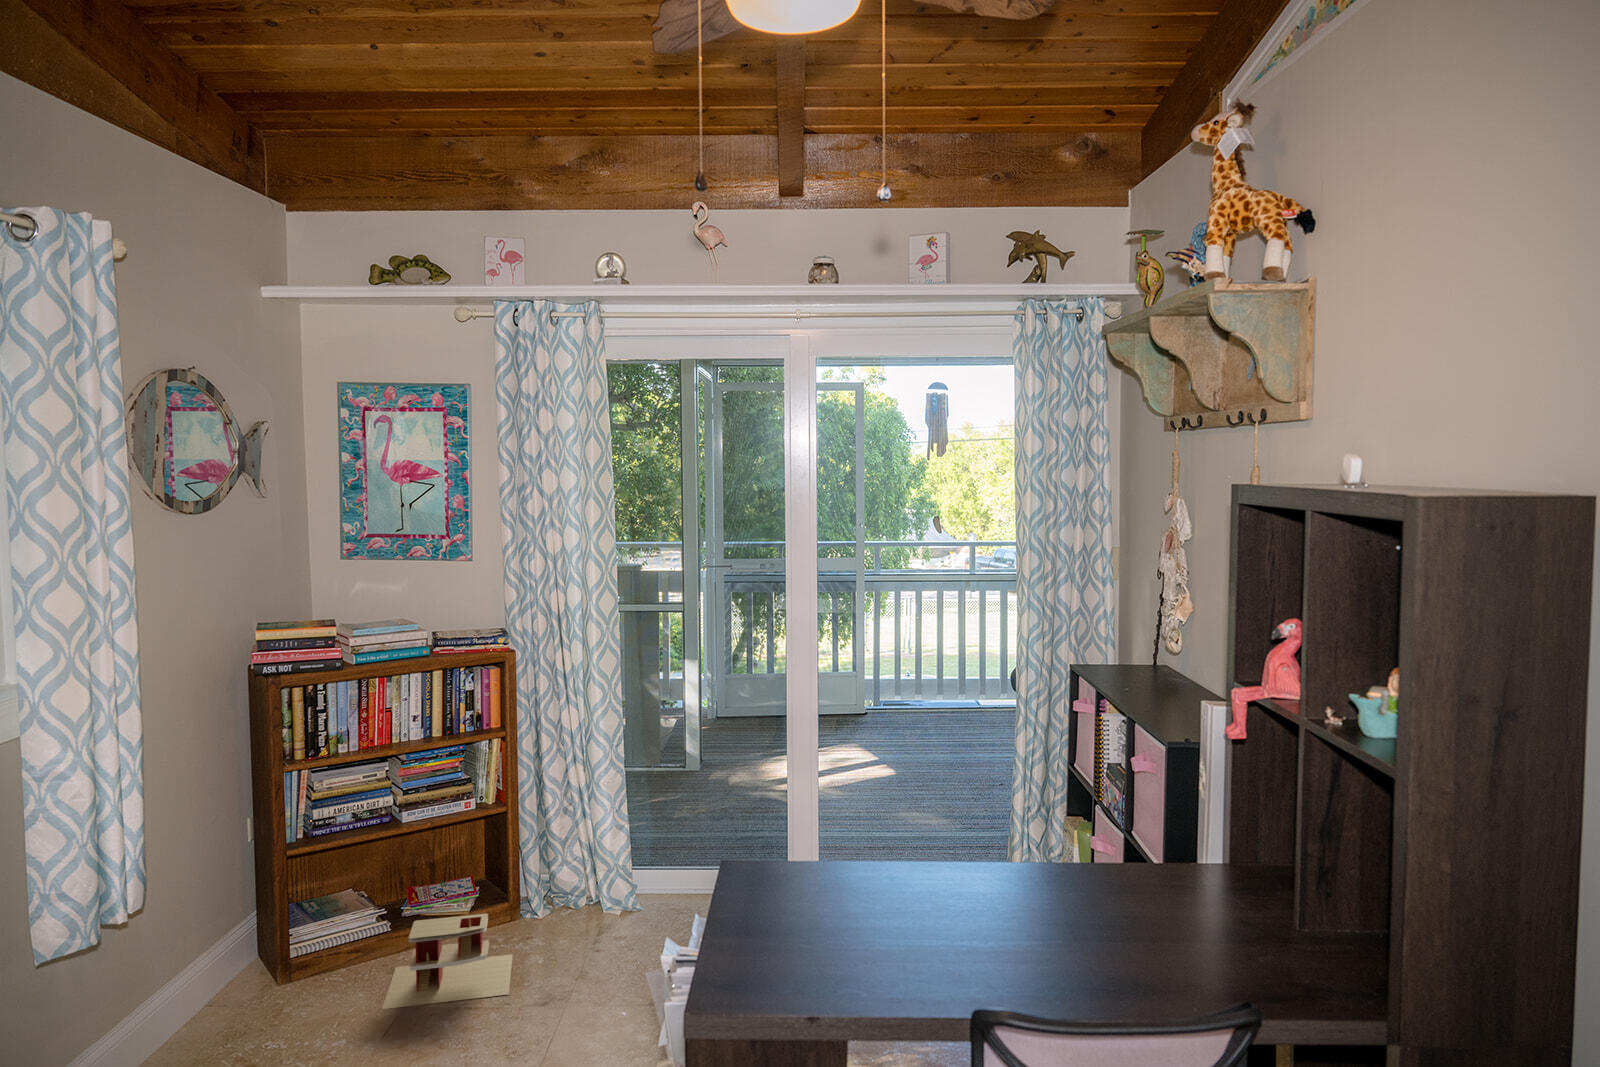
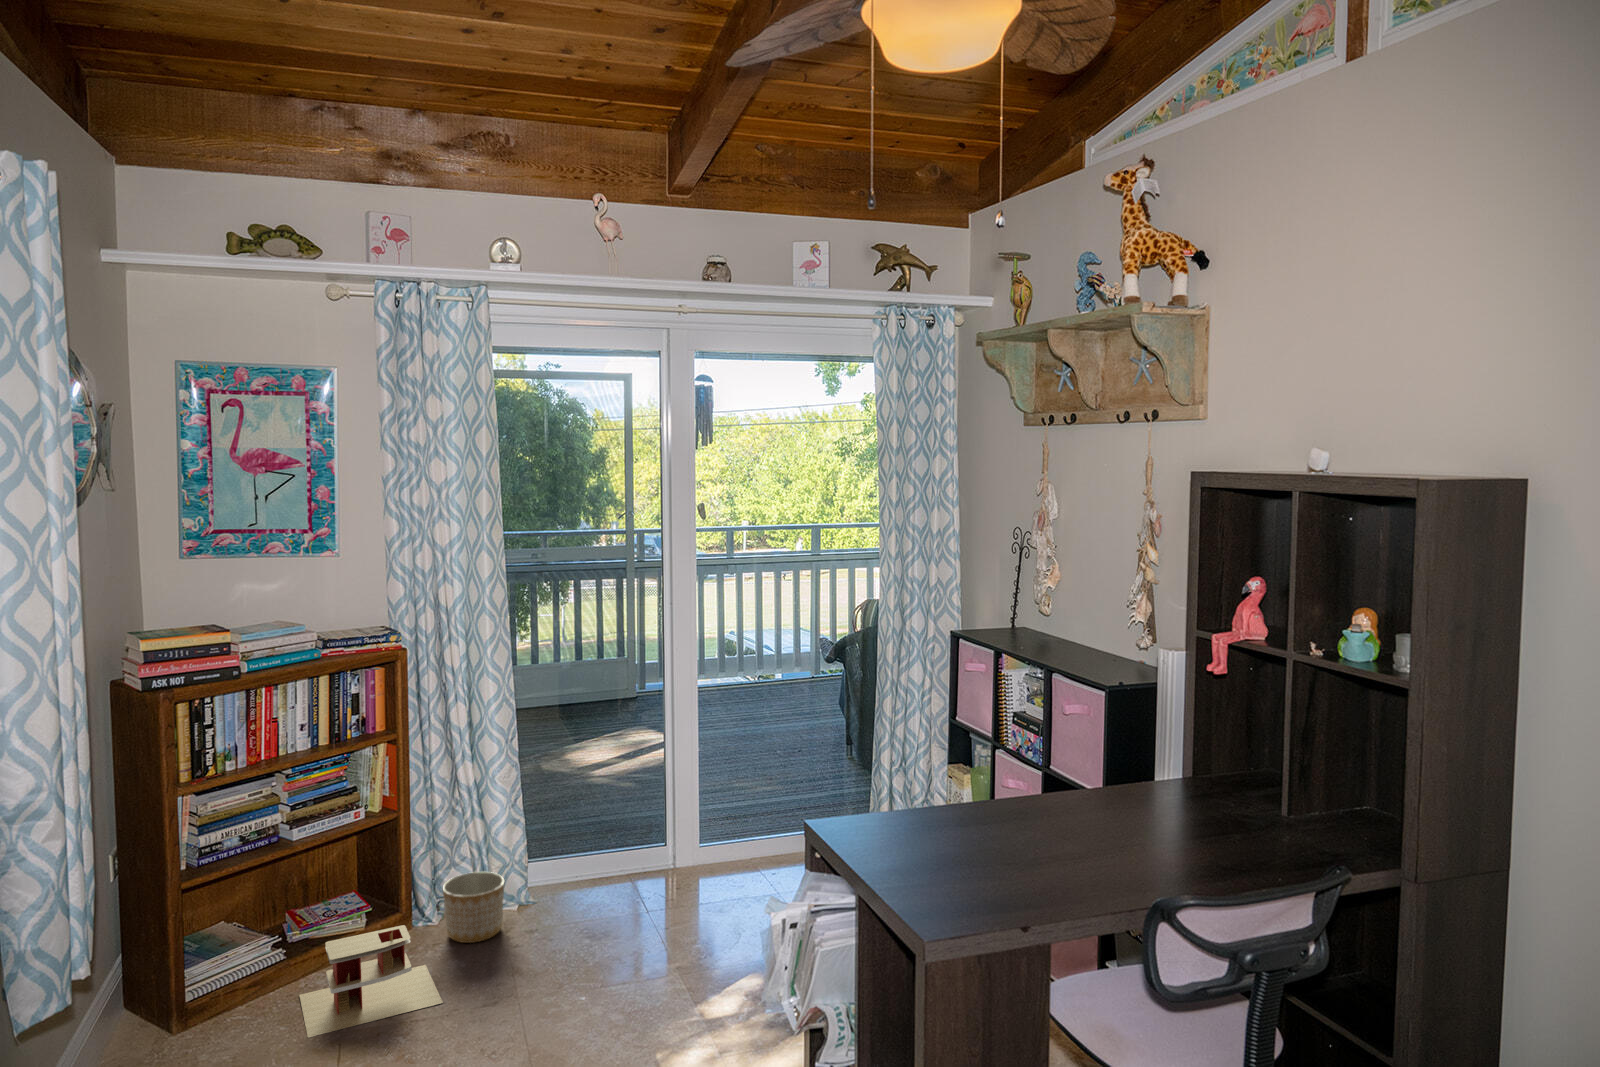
planter: none [541,870,600,939] -> present [443,872,504,943]

